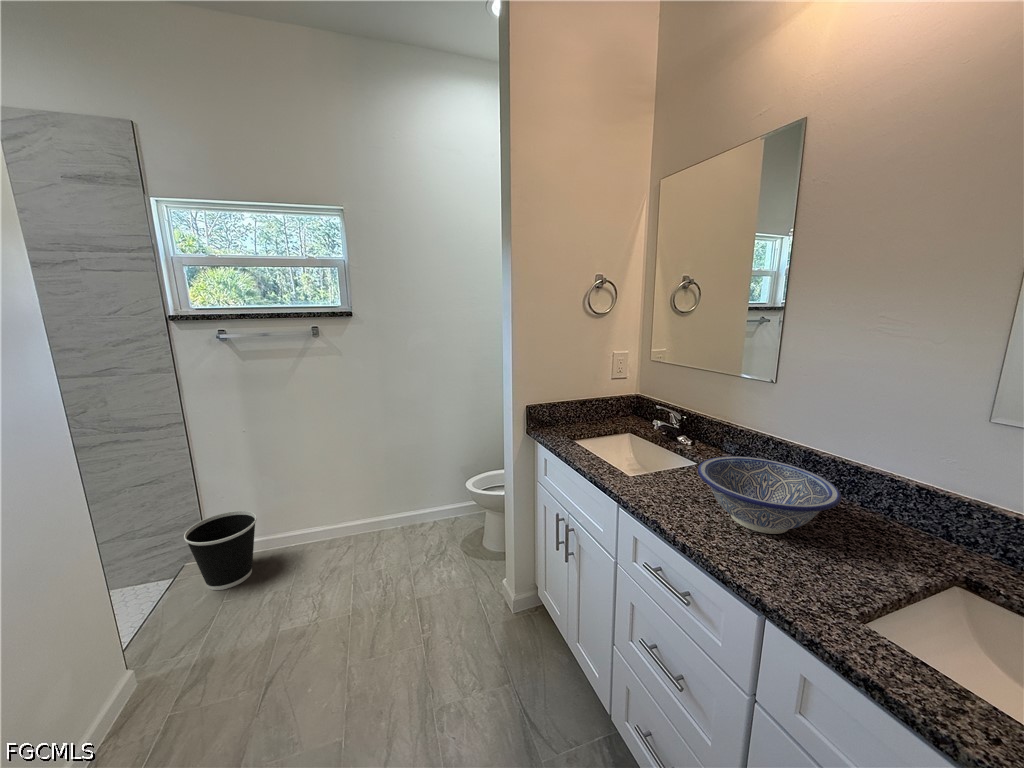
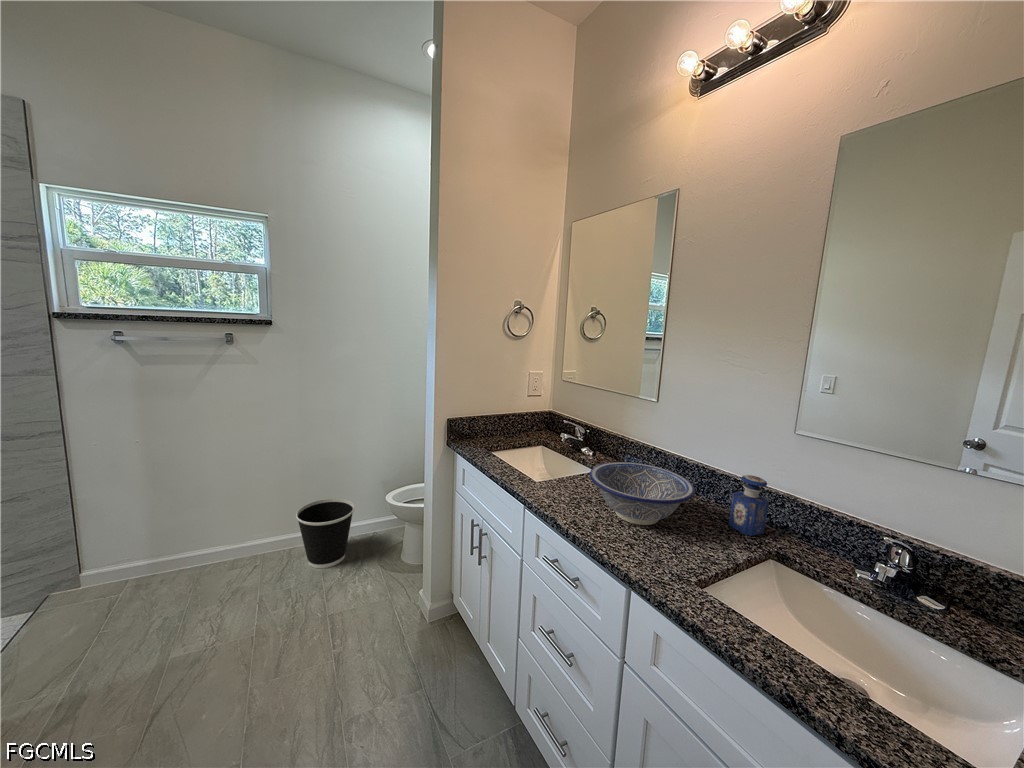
perfume bottle: none [887,476,950,554] -> present [729,475,769,536]
wastebasket: present [184,511,257,590] -> present [296,498,355,568]

